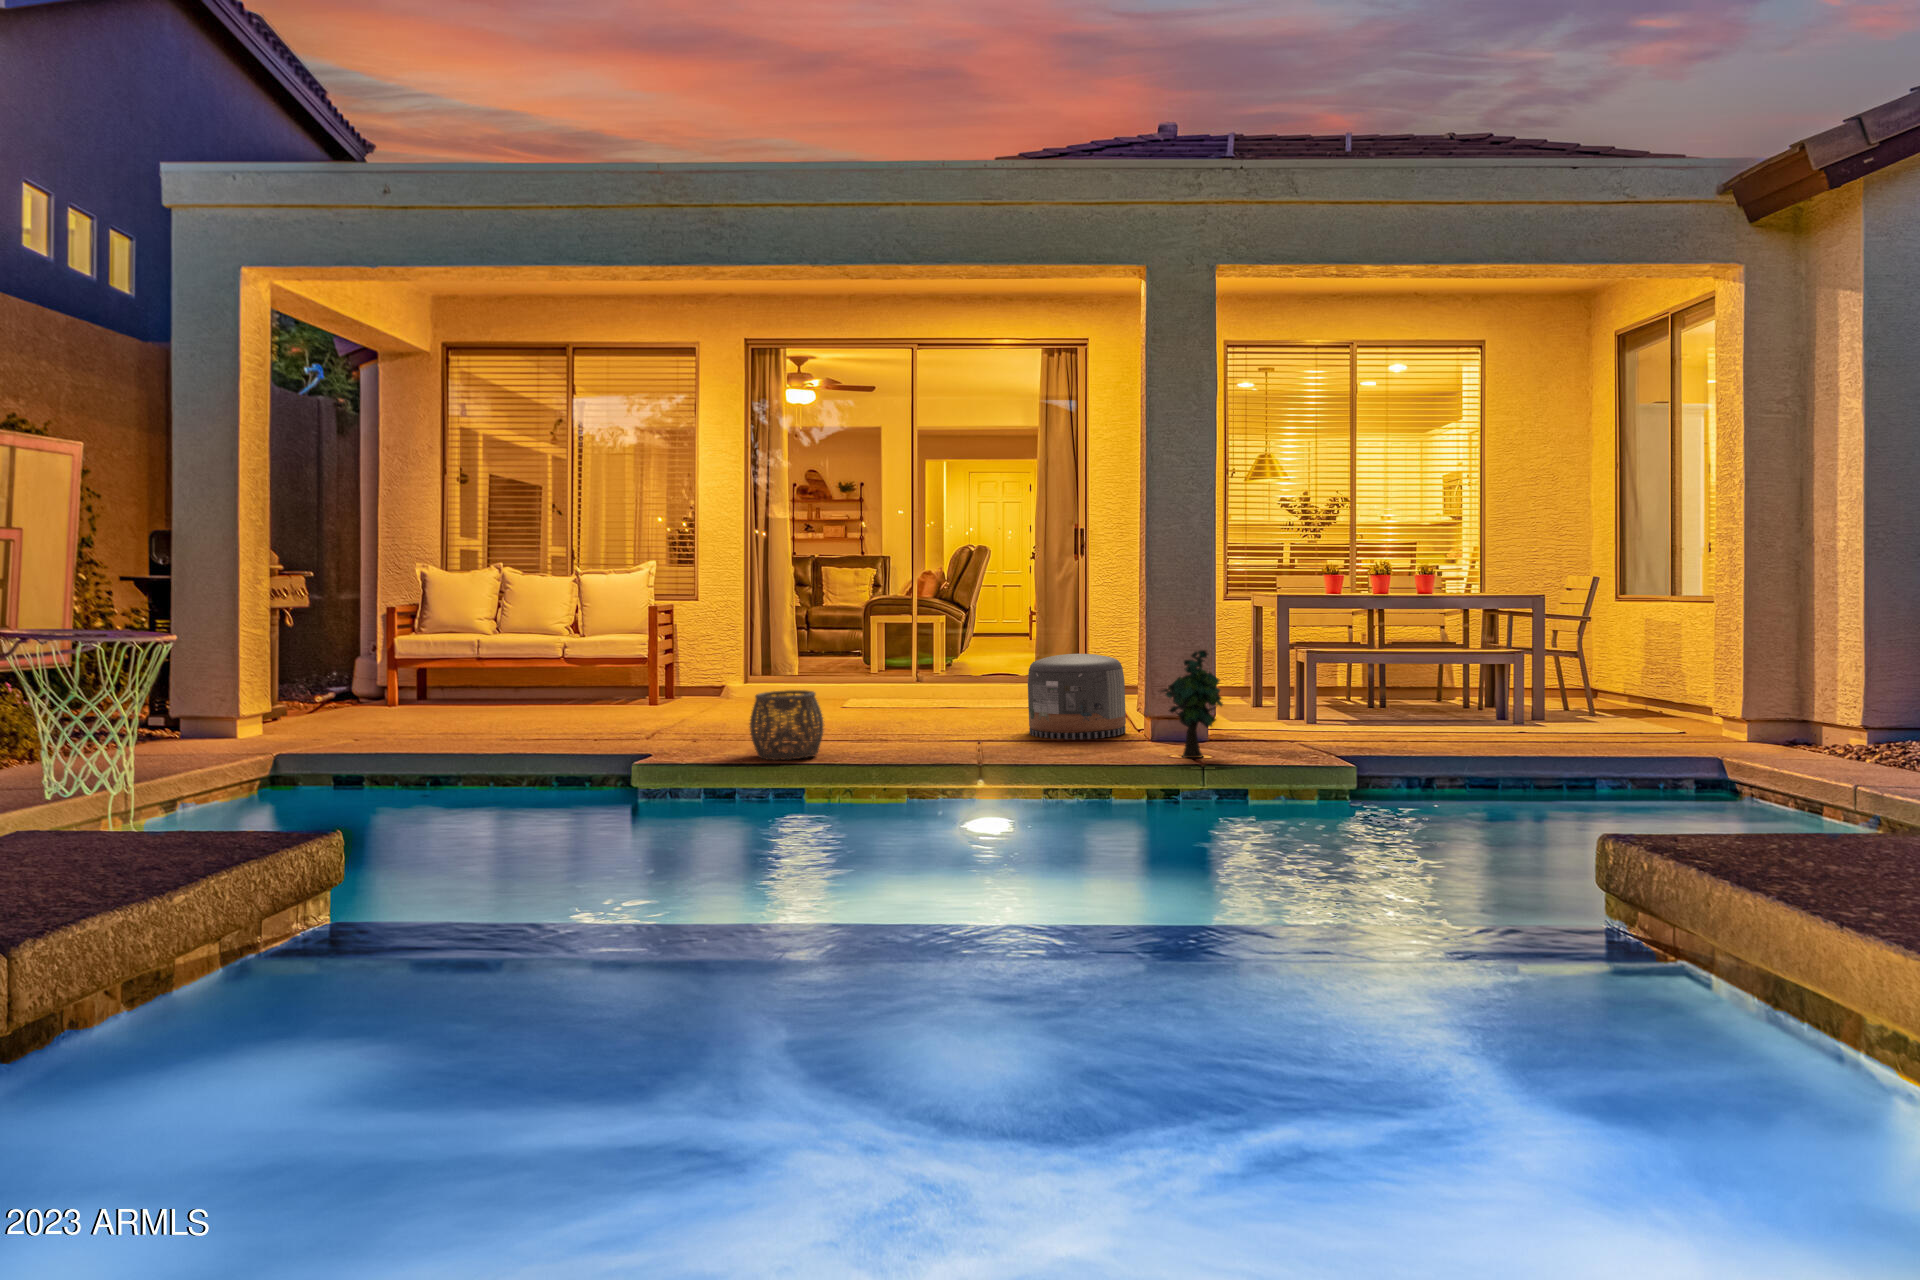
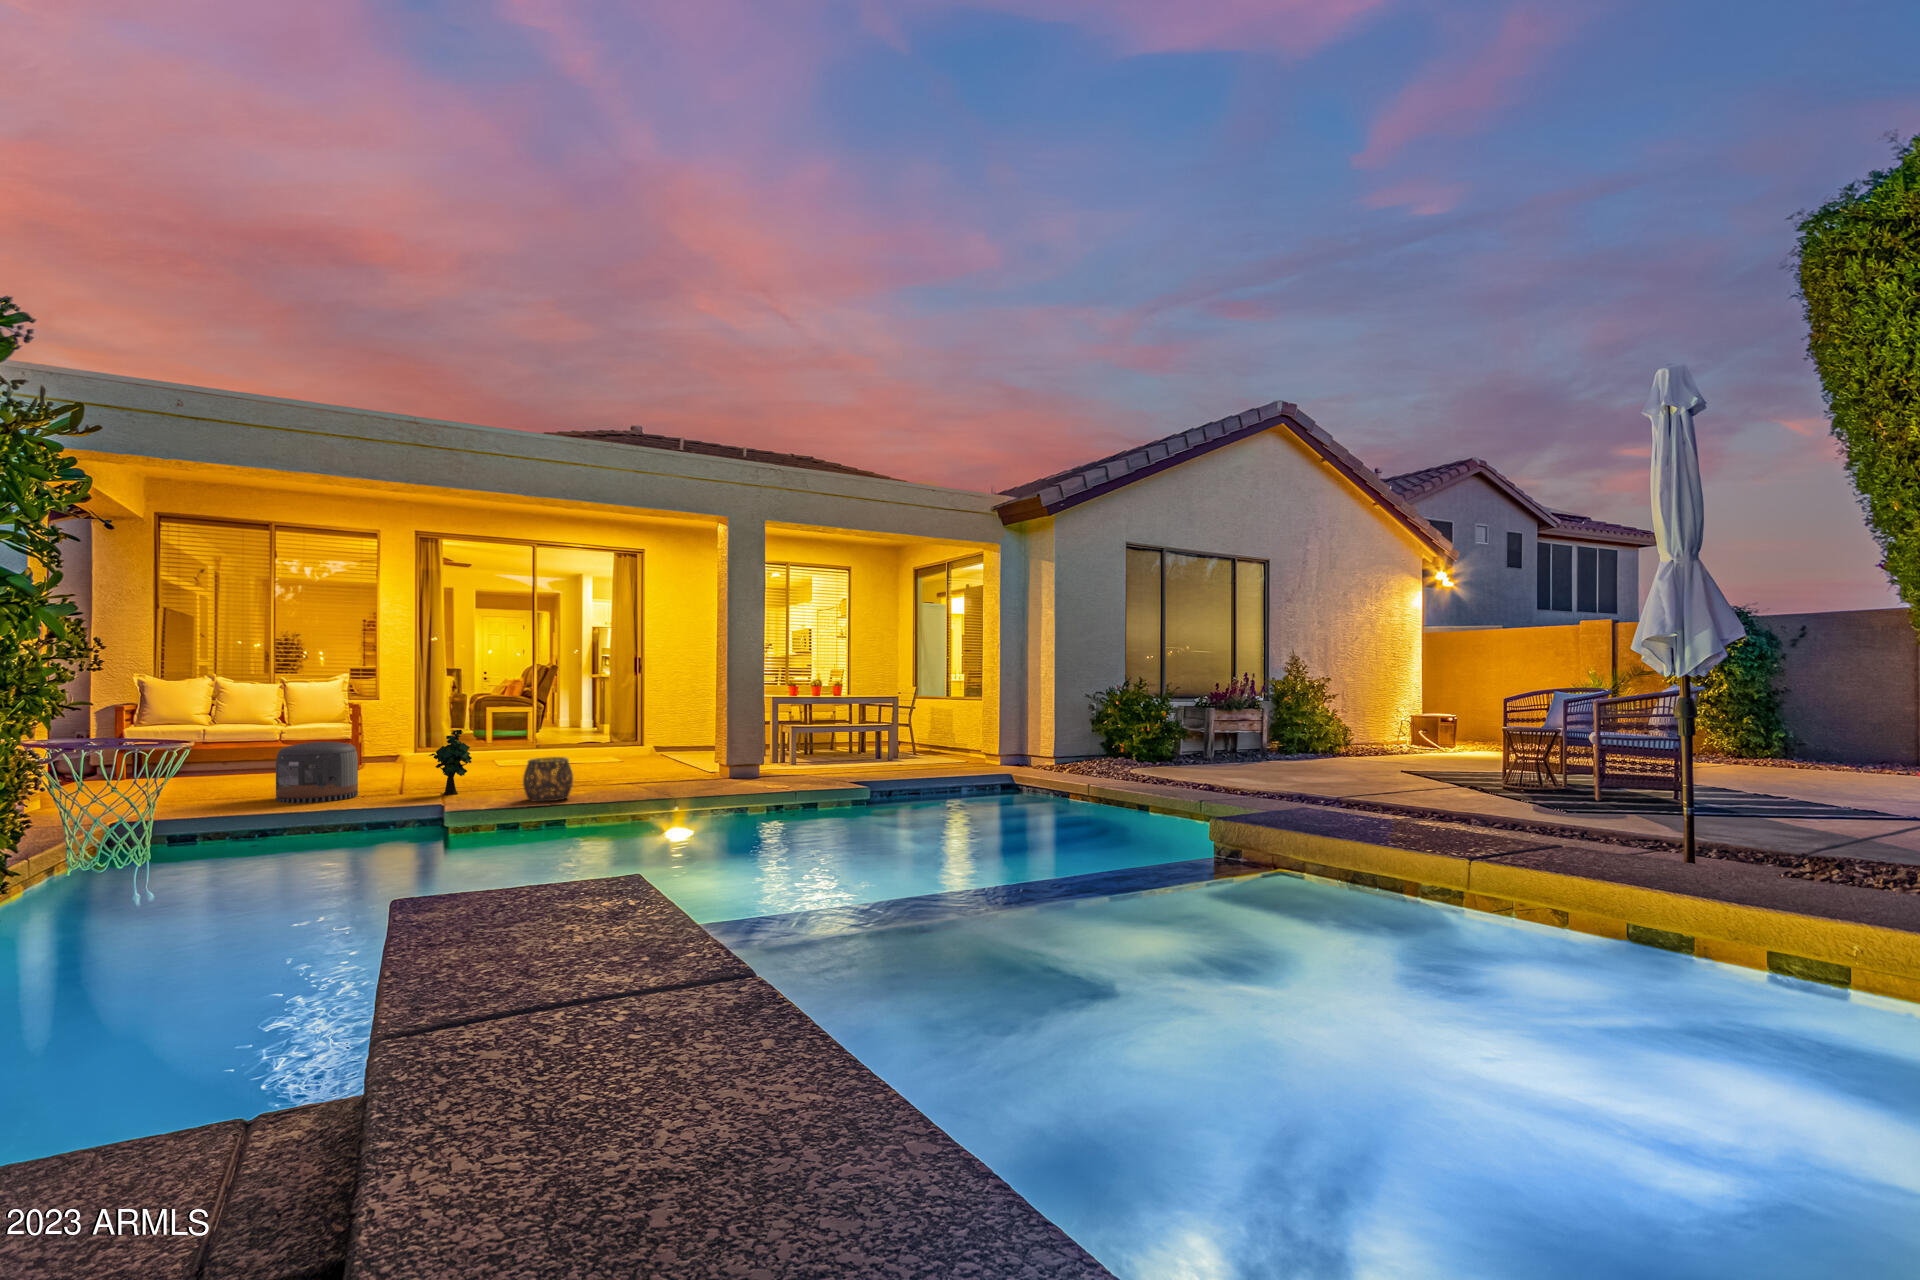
decorative plant: present [1161,650,1223,758] -> present [429,730,472,795]
pouf: present [1028,654,1126,739] -> present [276,742,358,803]

